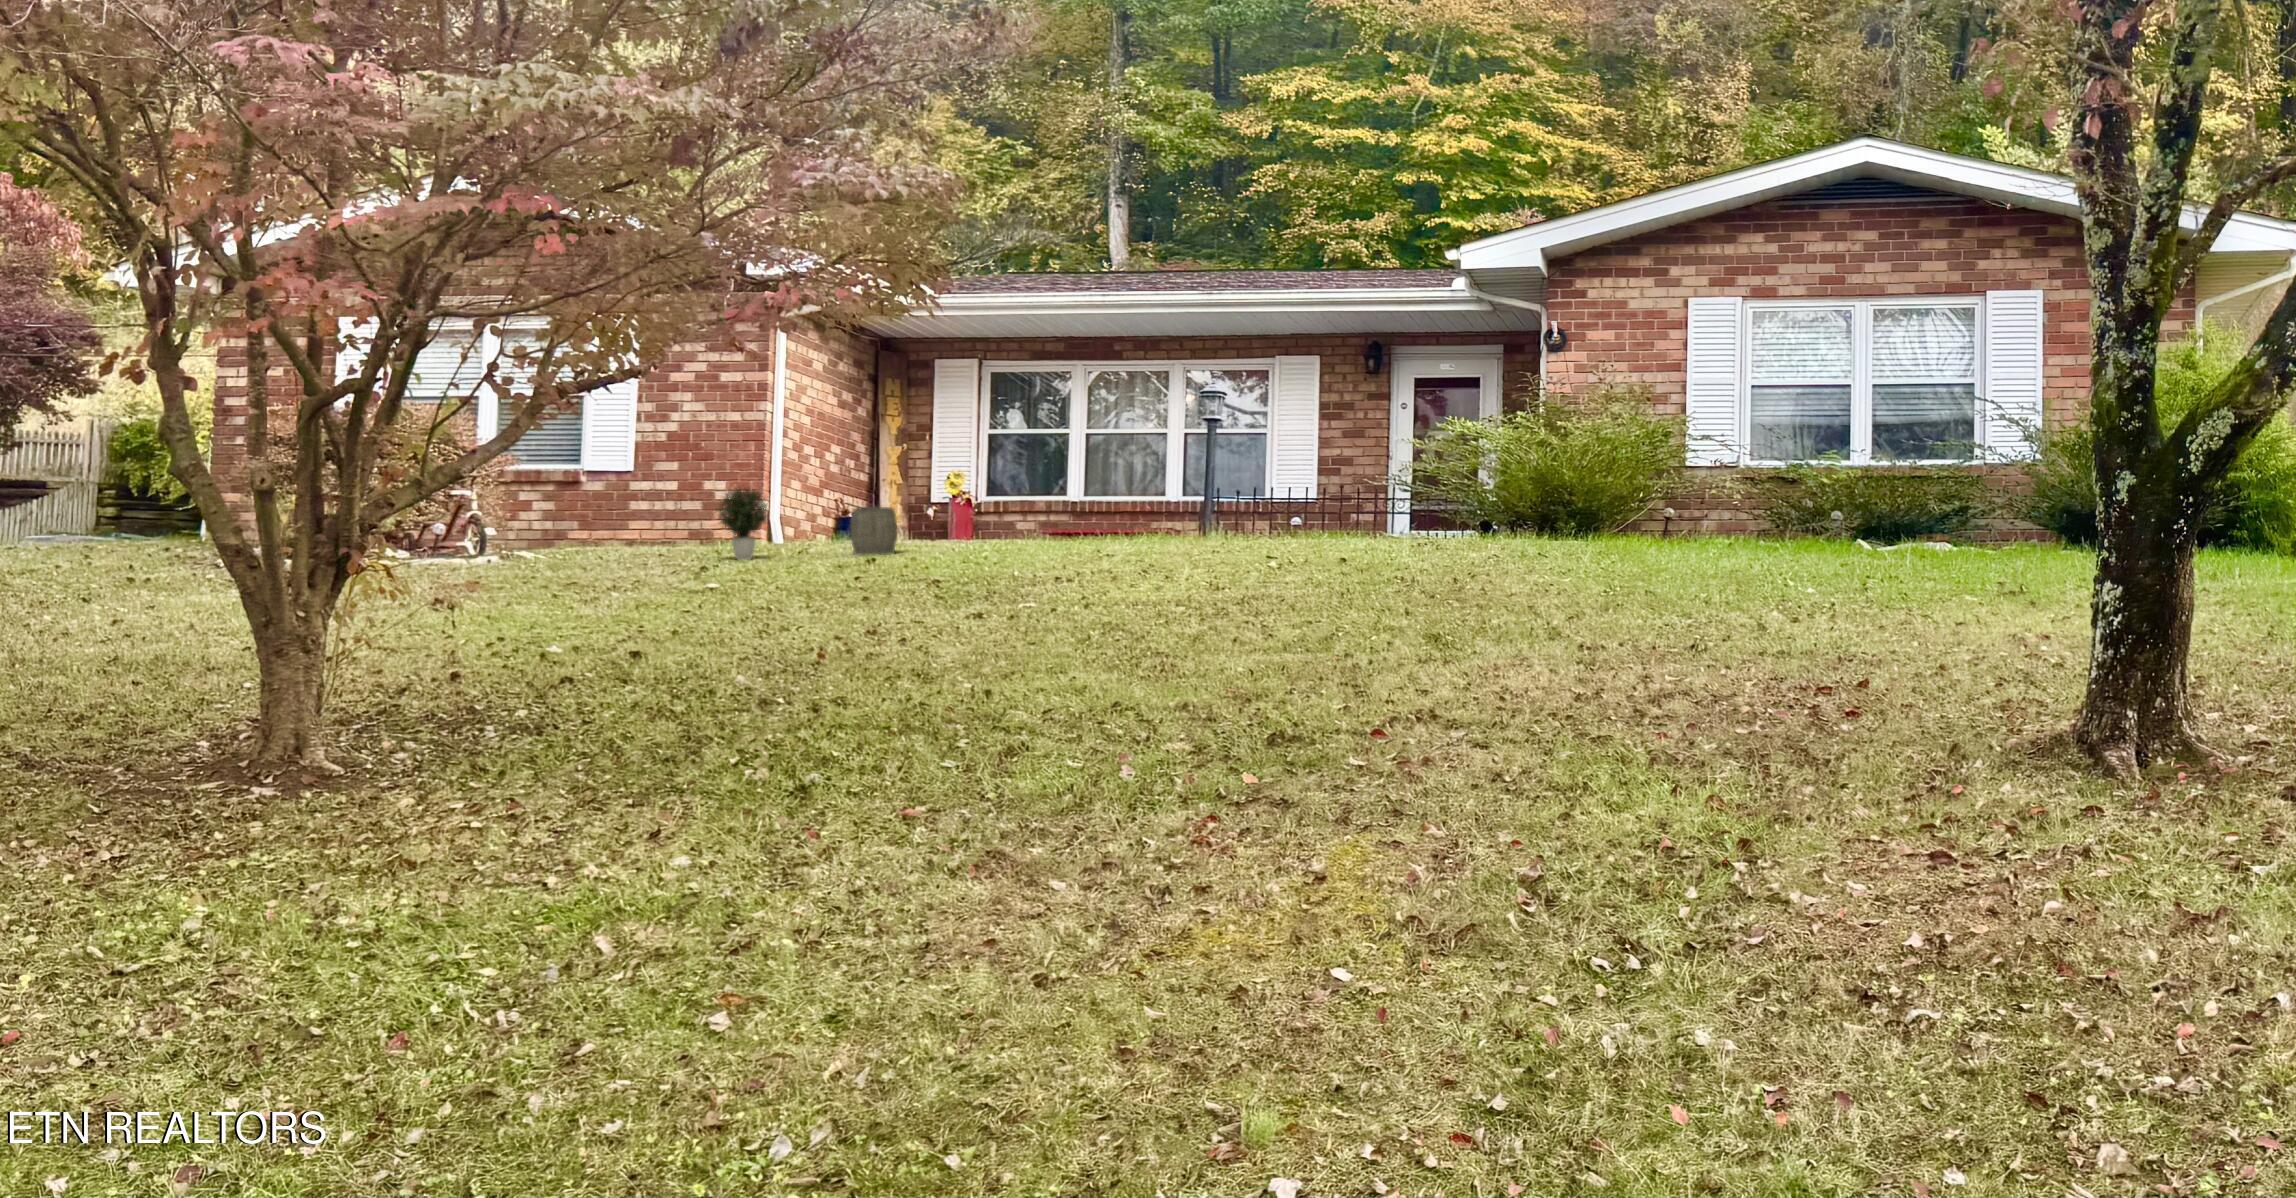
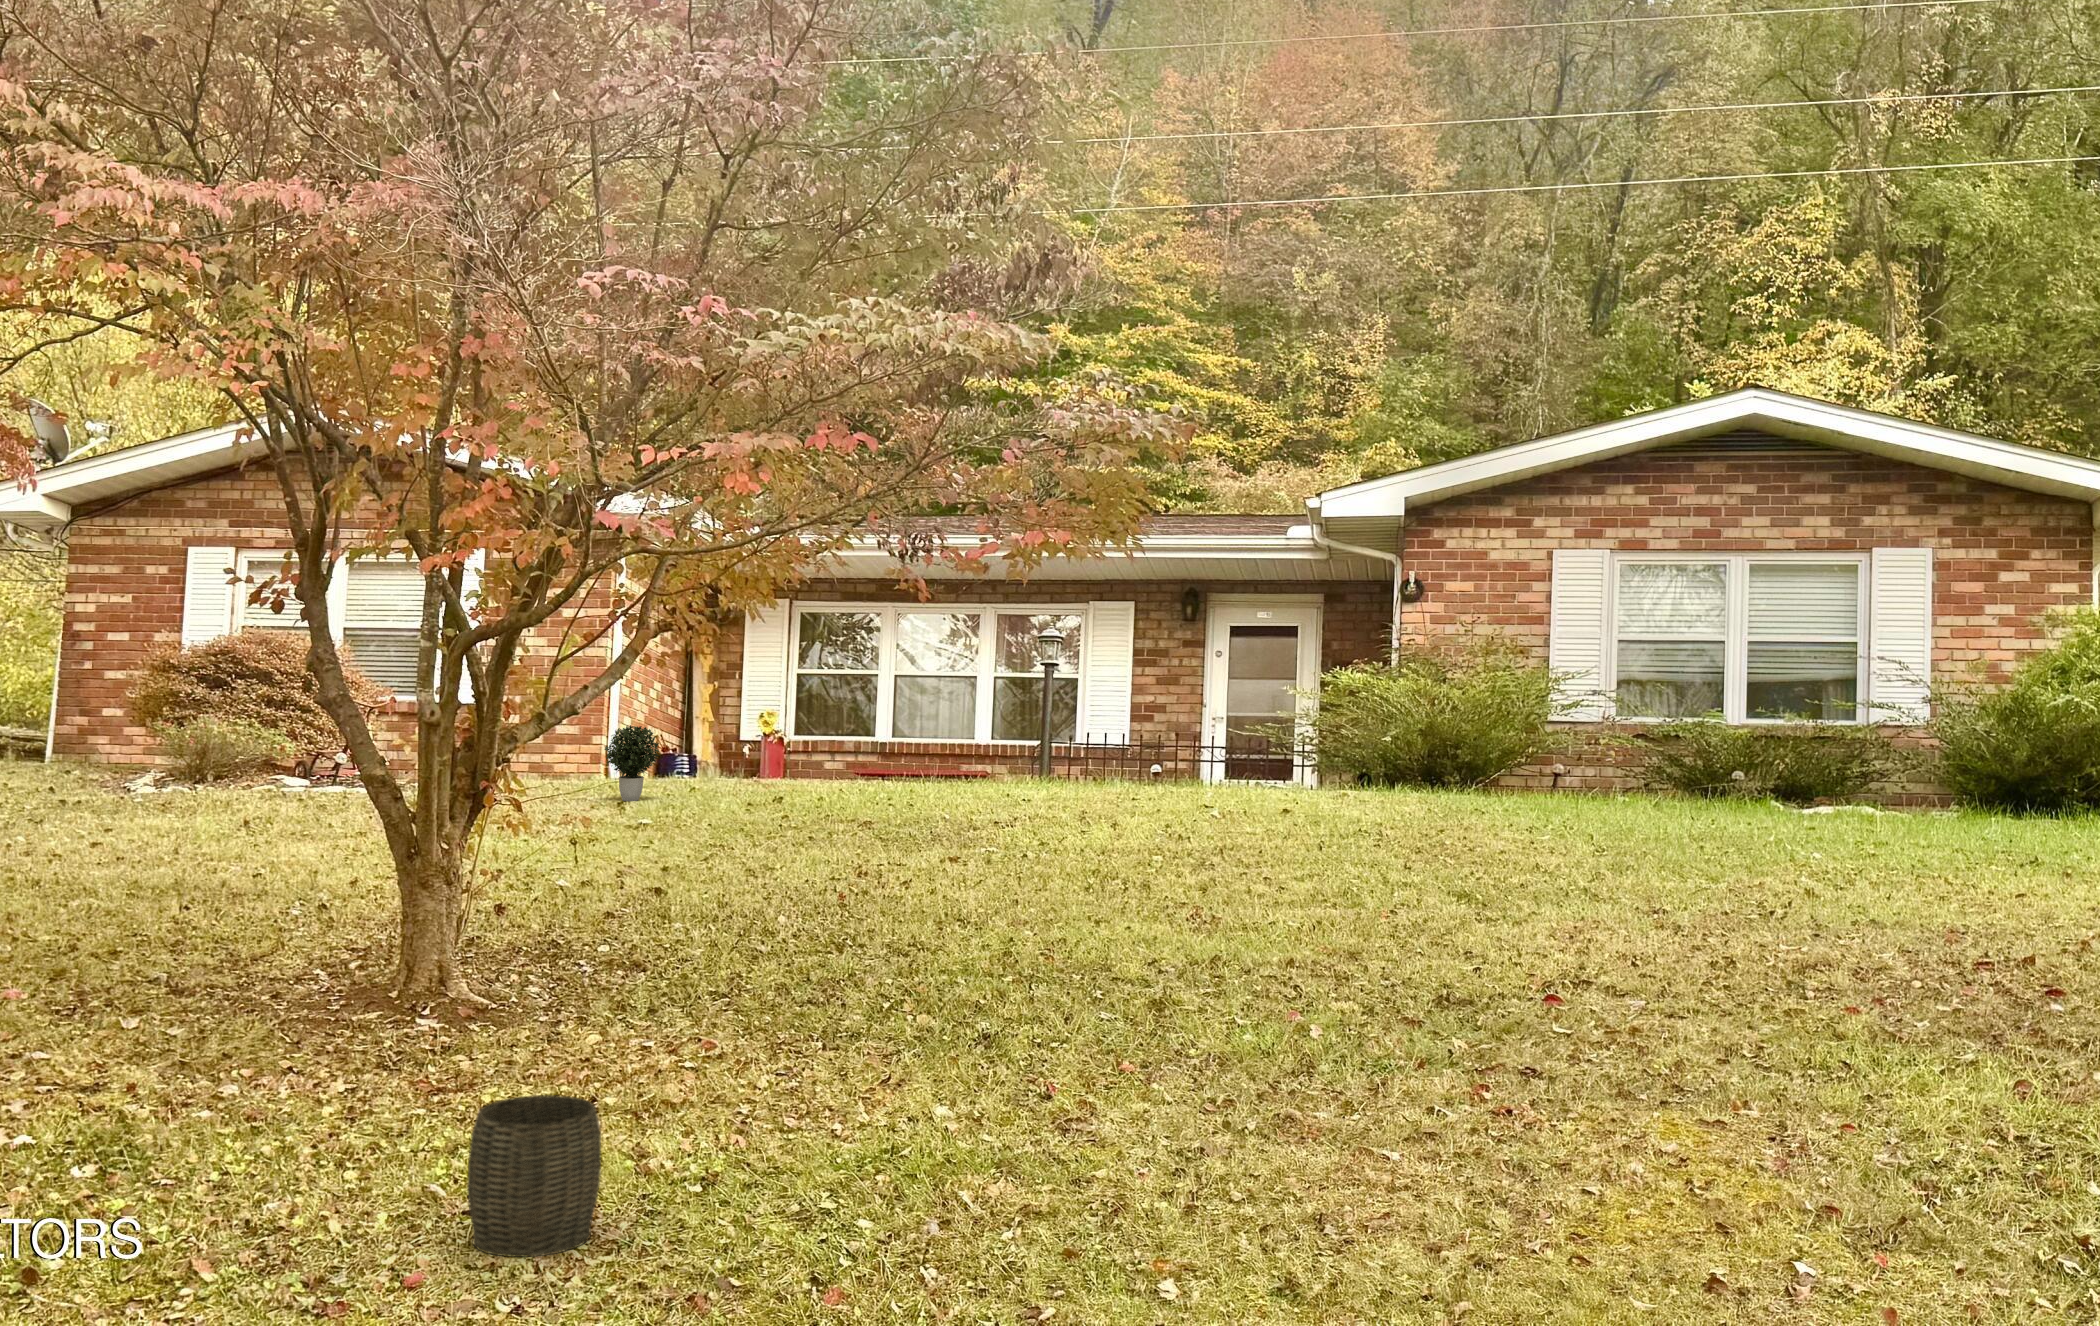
woven basket: present [850,507,897,556] -> present [467,1095,601,1257]

